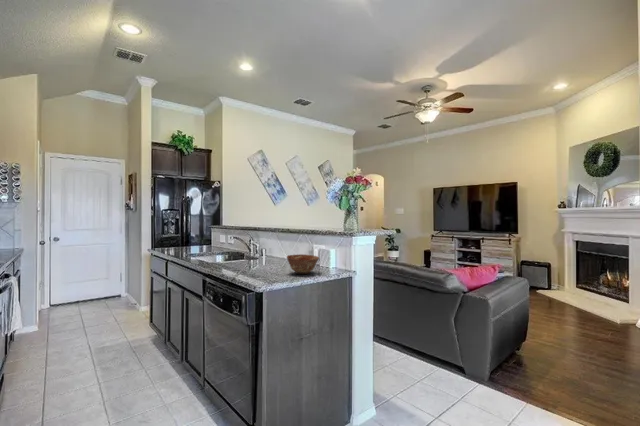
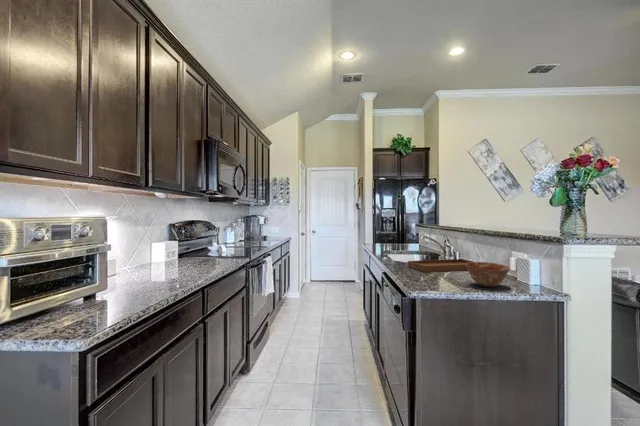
tray: none [223,244,287,270] -> present [408,246,473,272]

